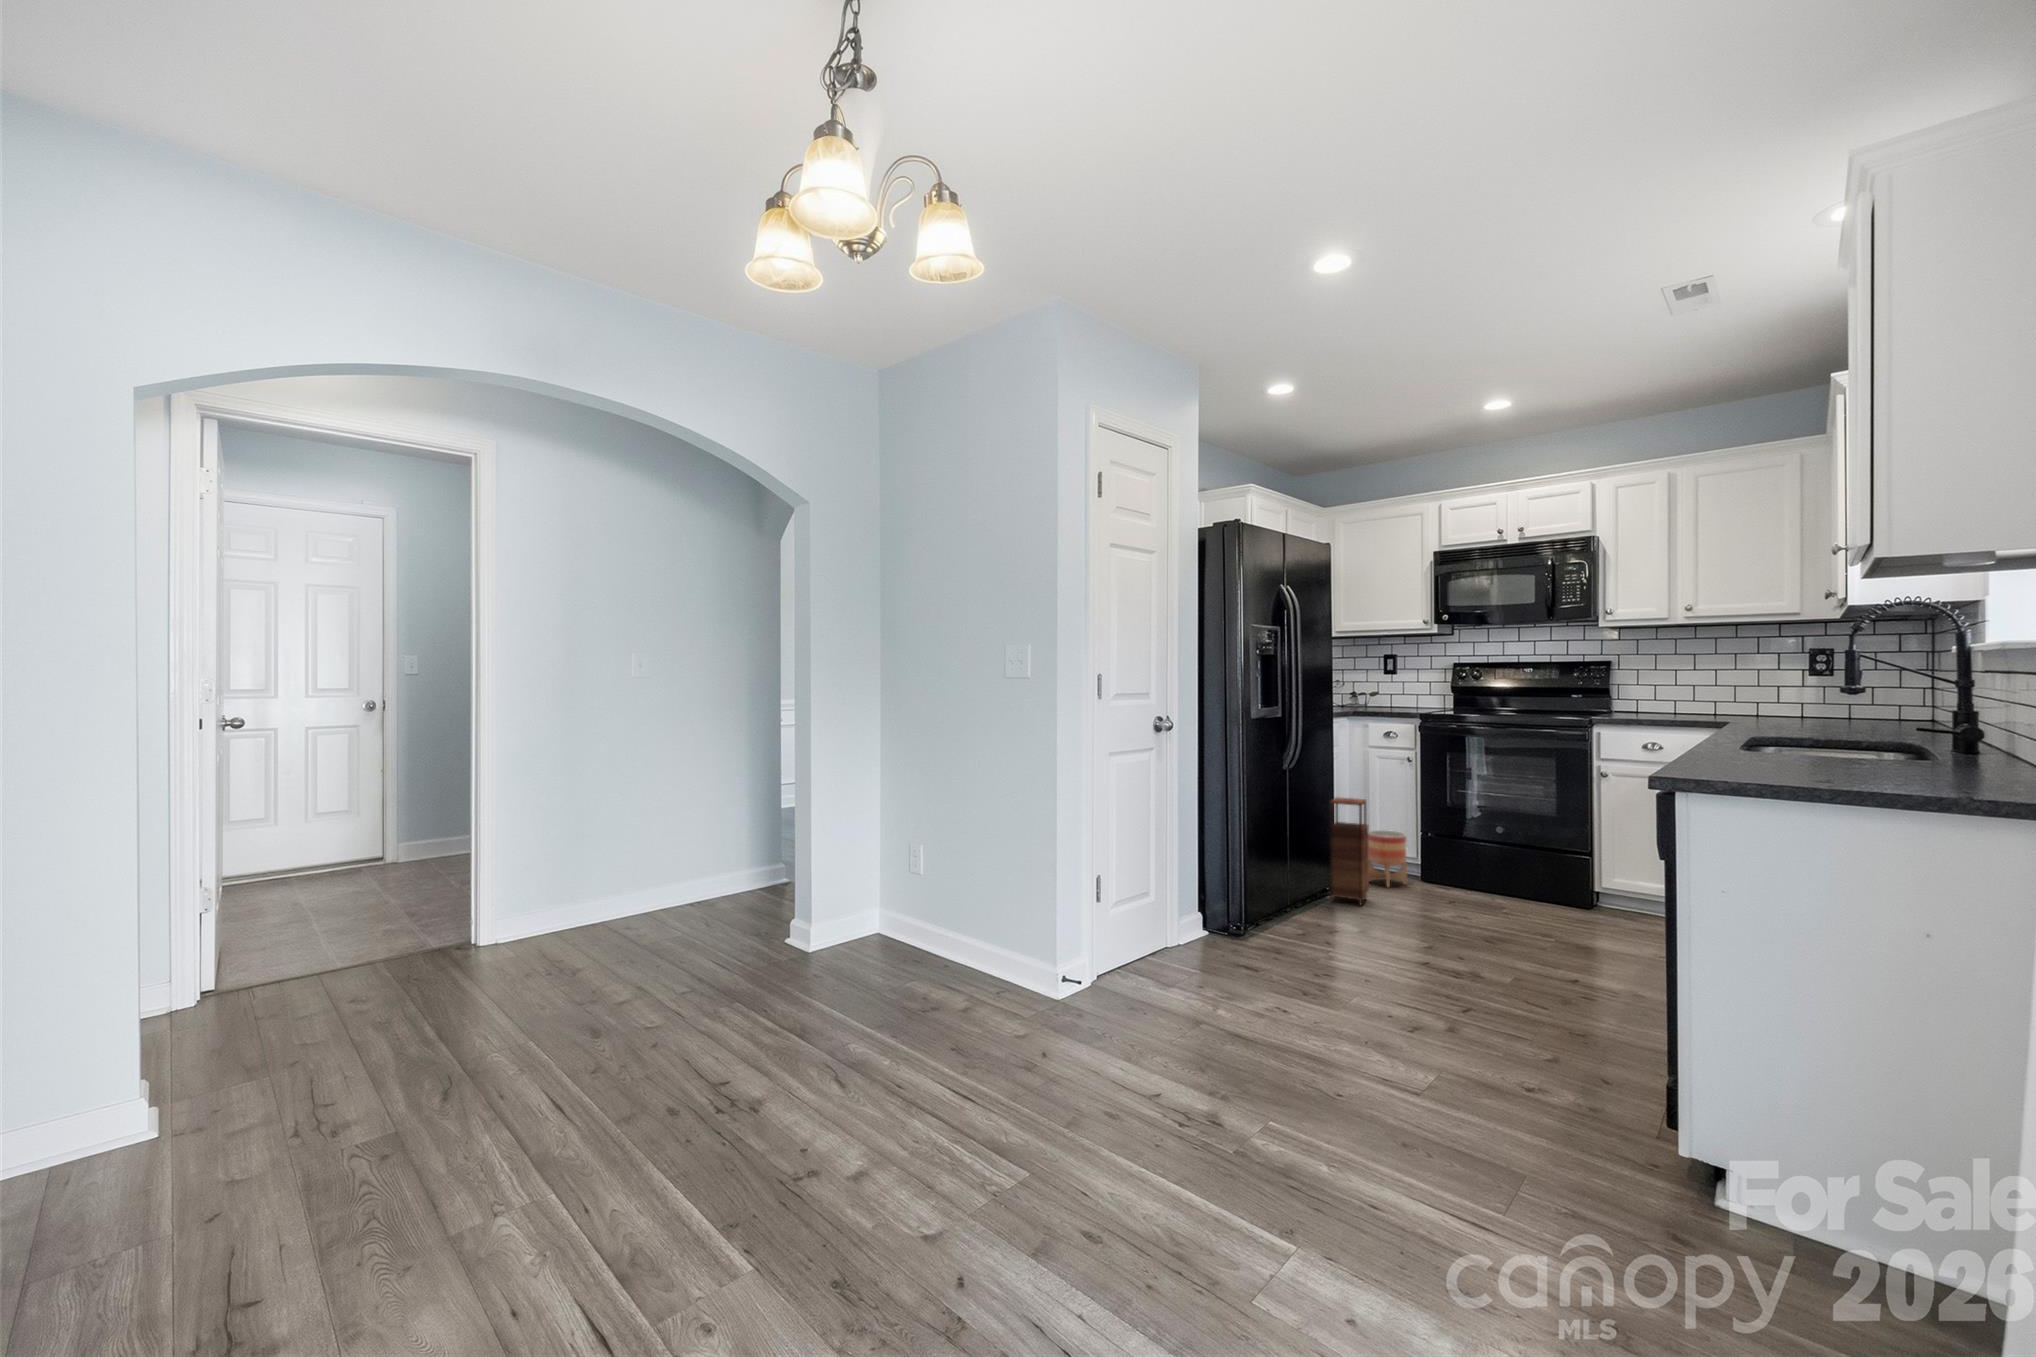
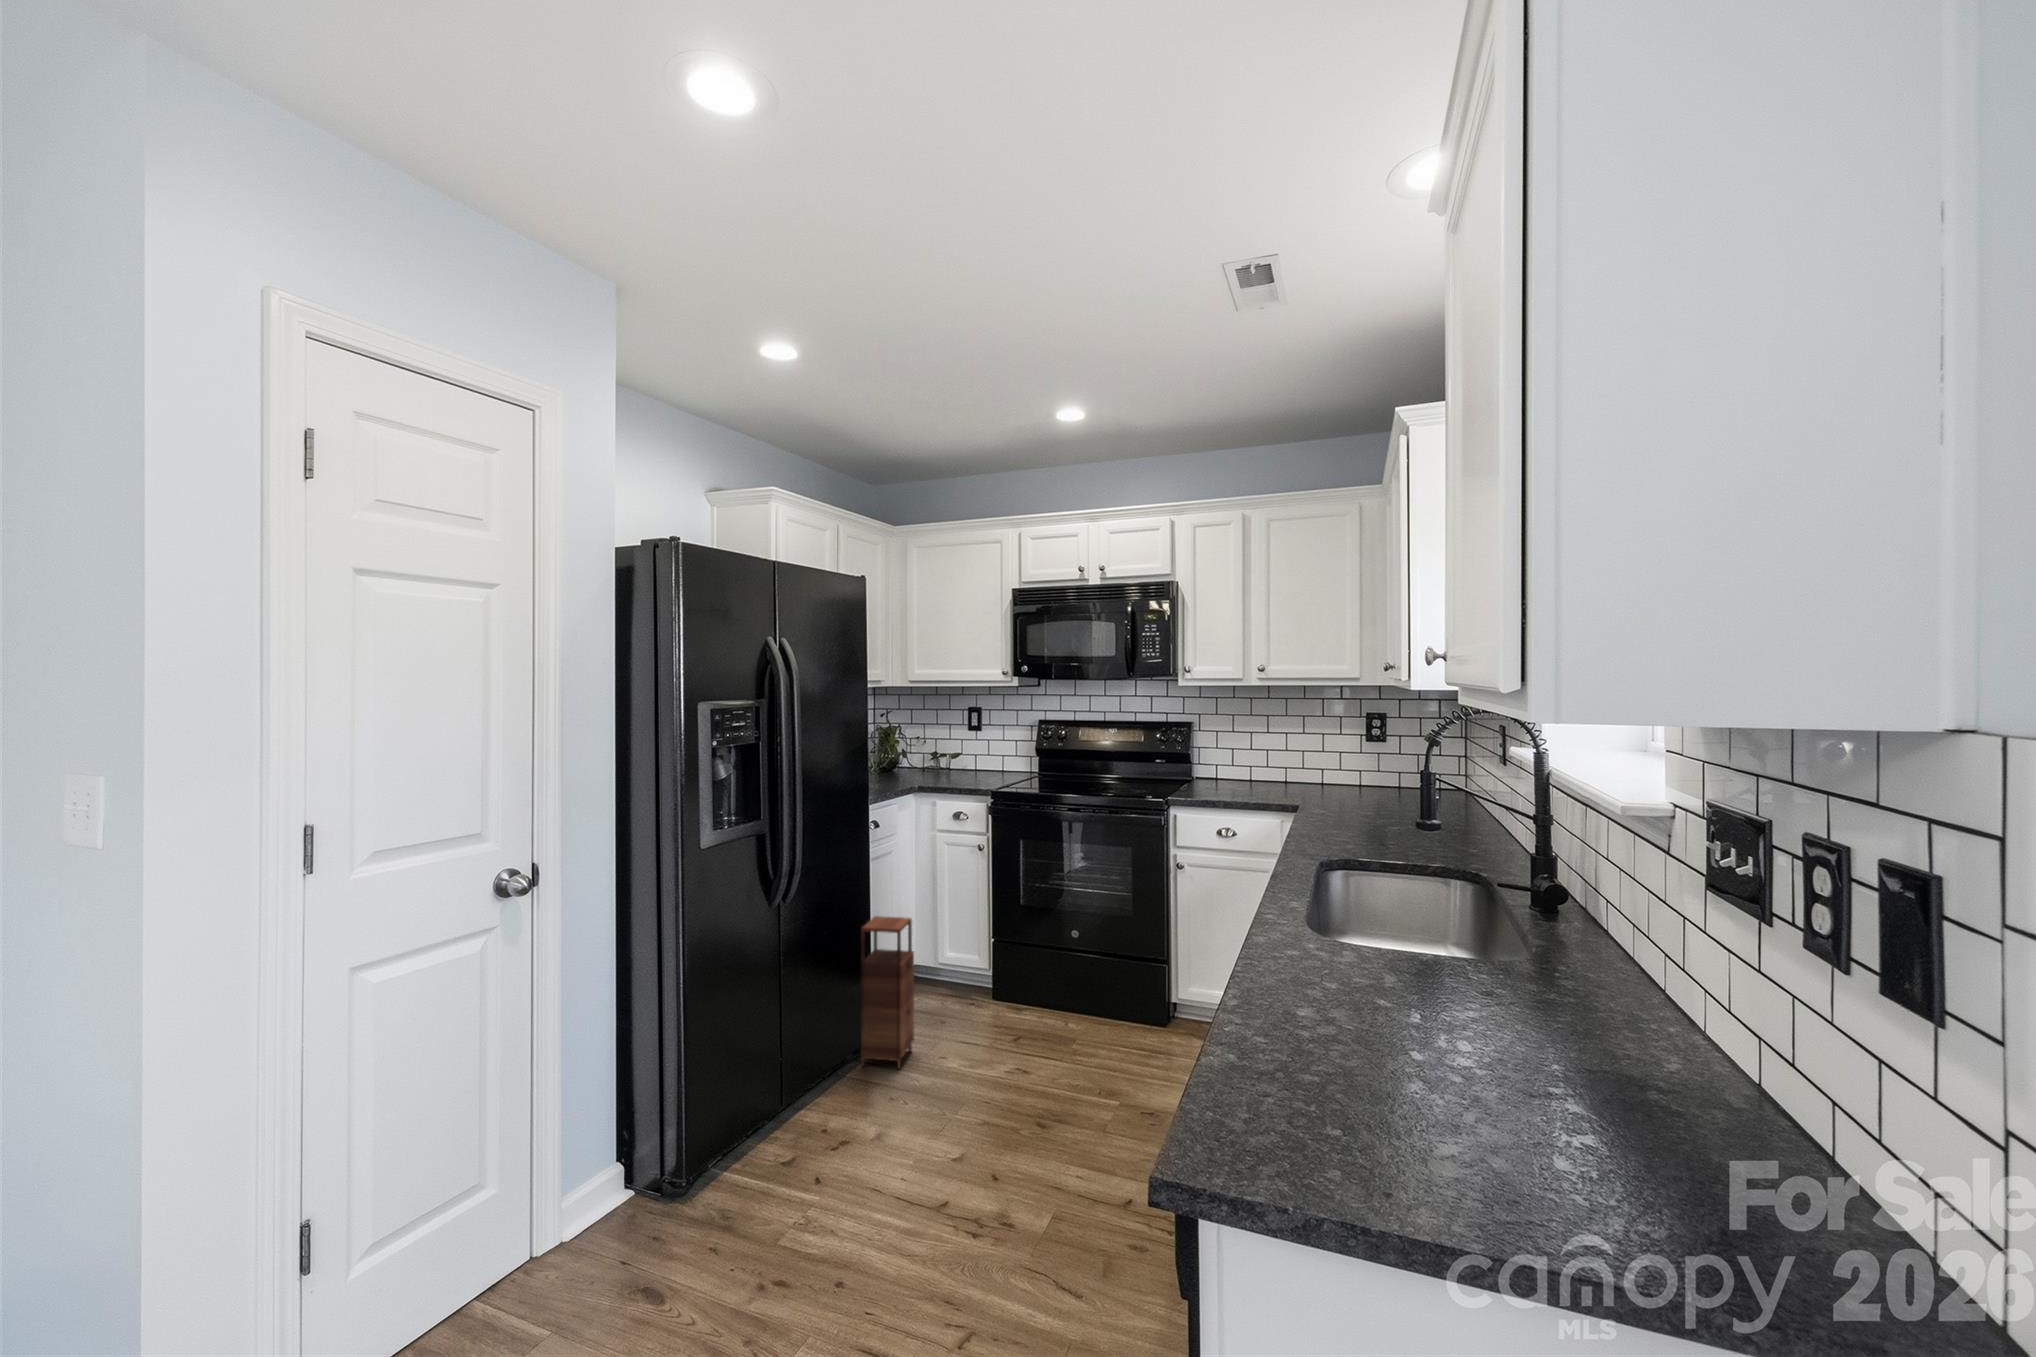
planter: present [1368,830,1407,887] -> none [925,939,972,1018]

